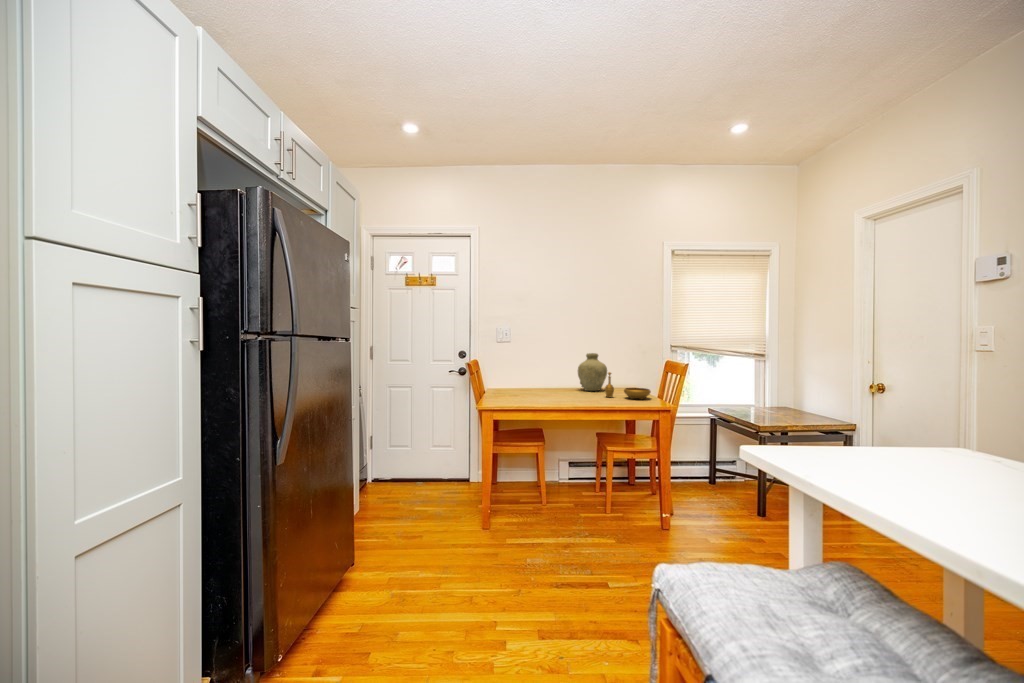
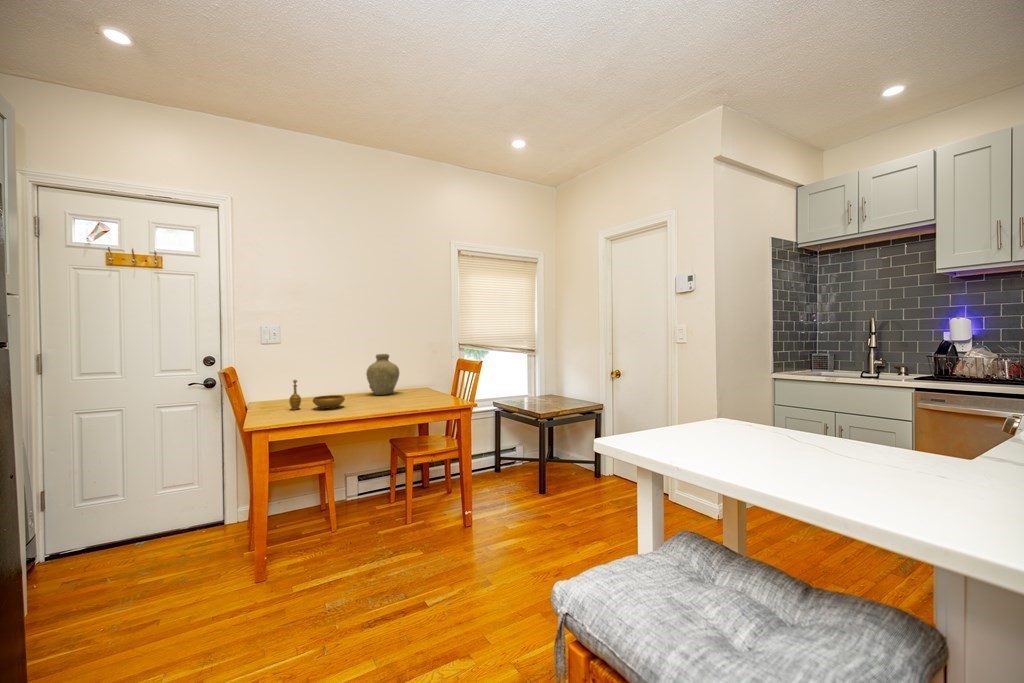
decorative bowl: present [605,372,651,399] -> present [289,380,345,410]

